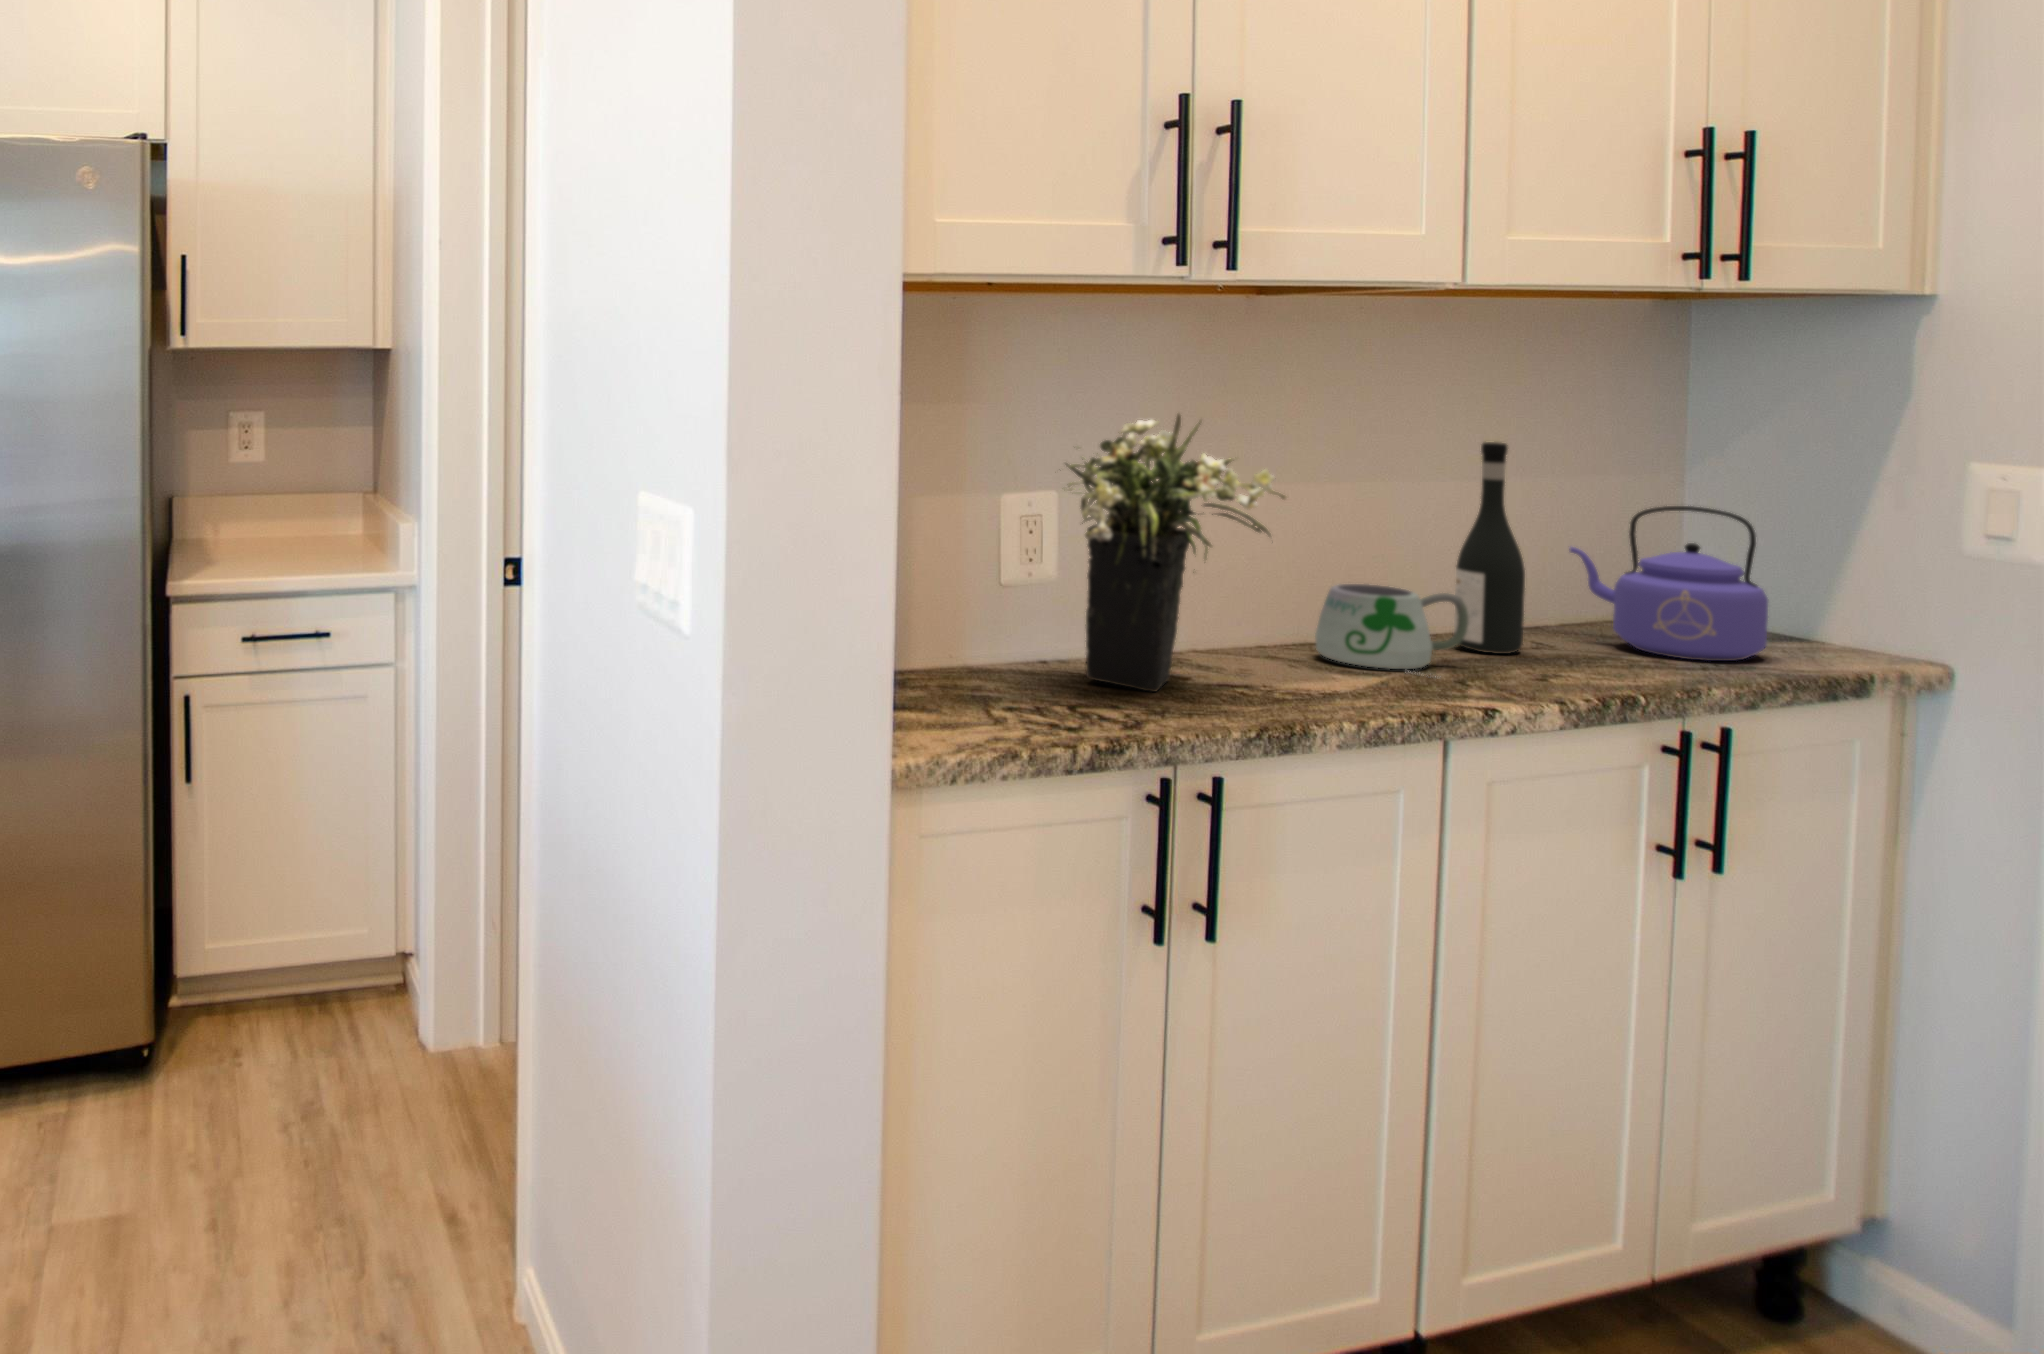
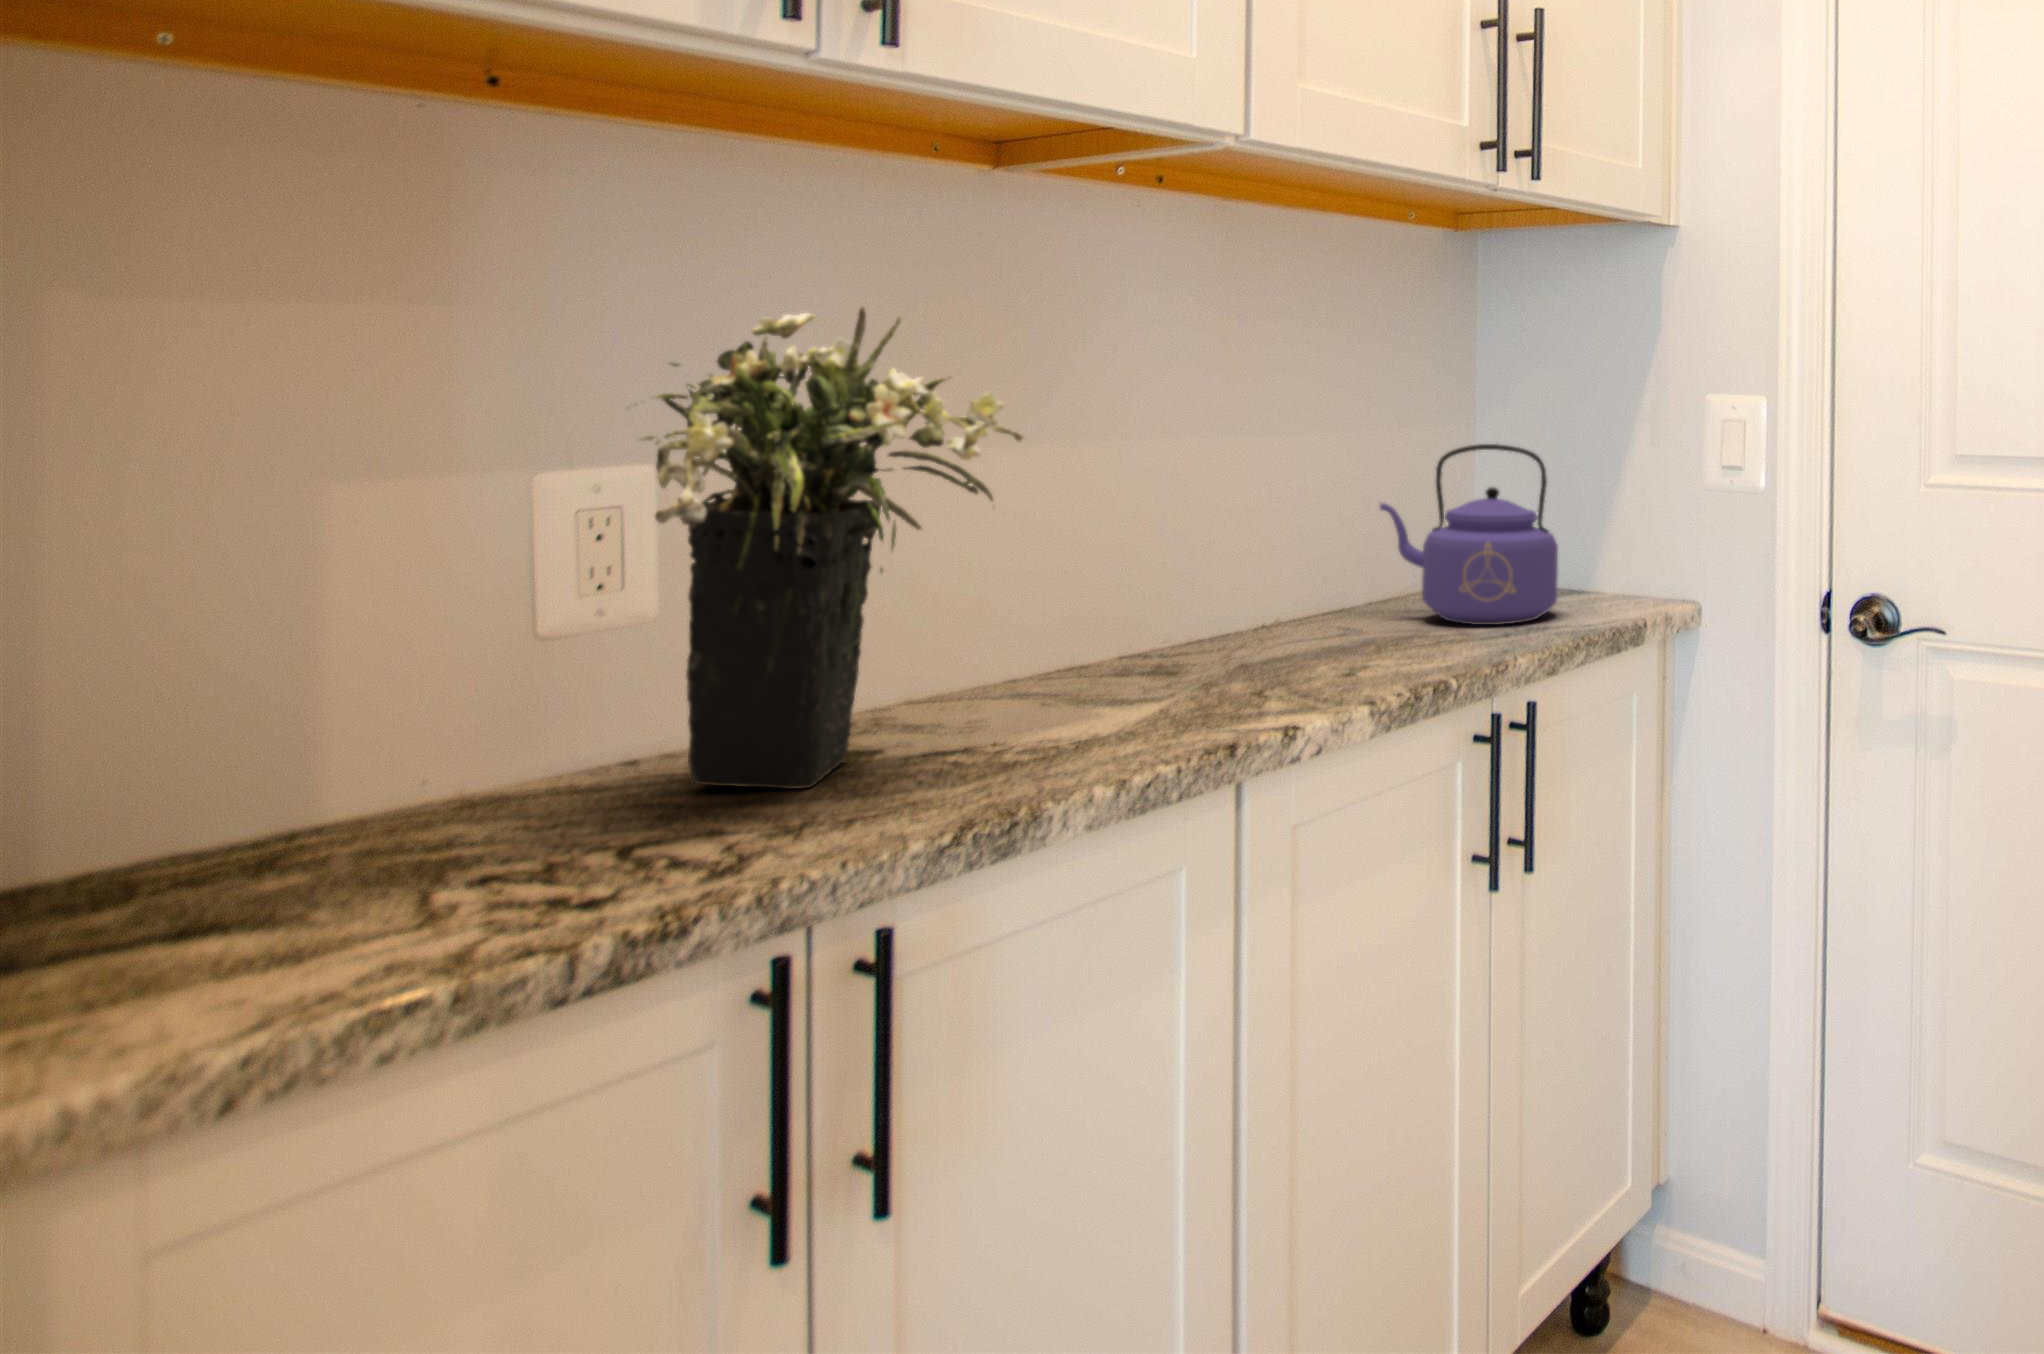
wine bottle: present [1454,442,1525,654] -> none [1260,371,1335,647]
mug: present [1315,584,1468,678] -> none [1086,570,1272,693]

